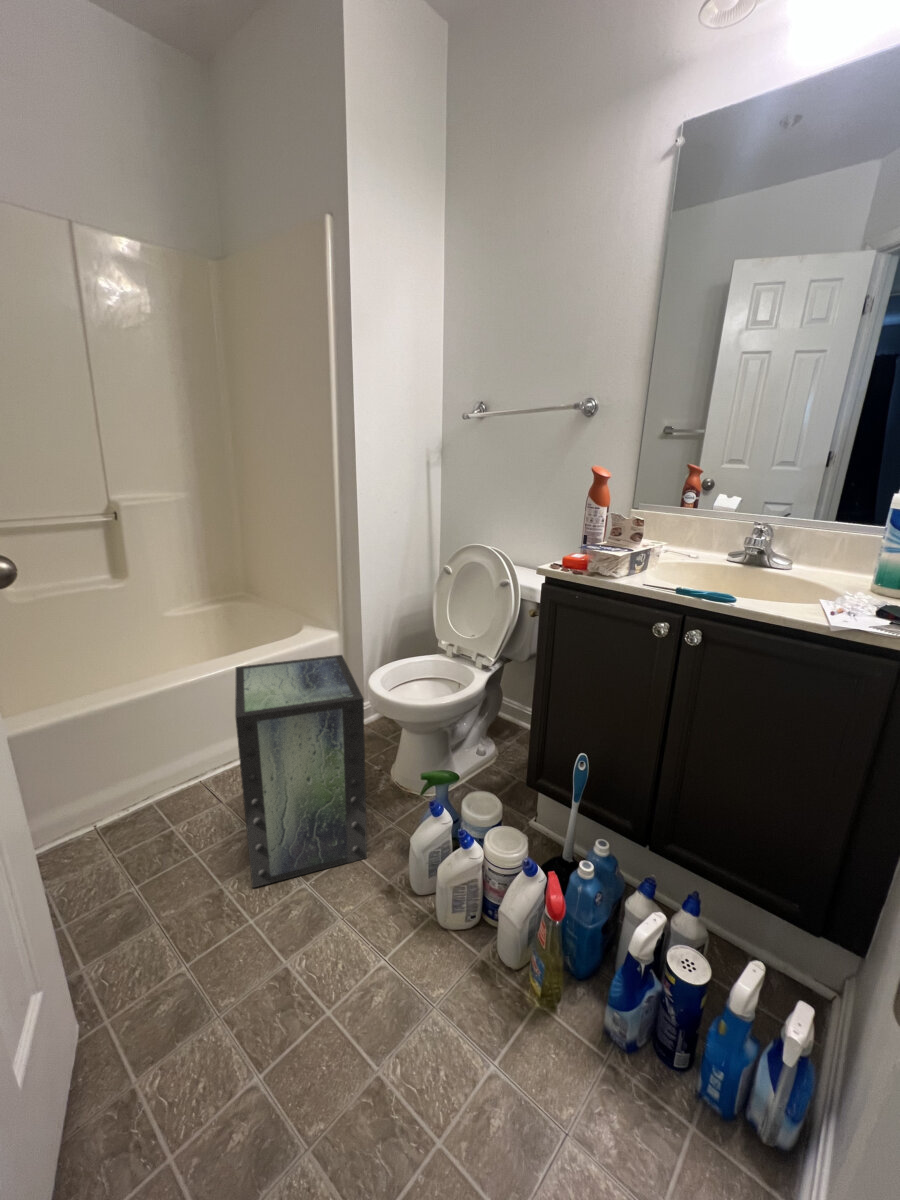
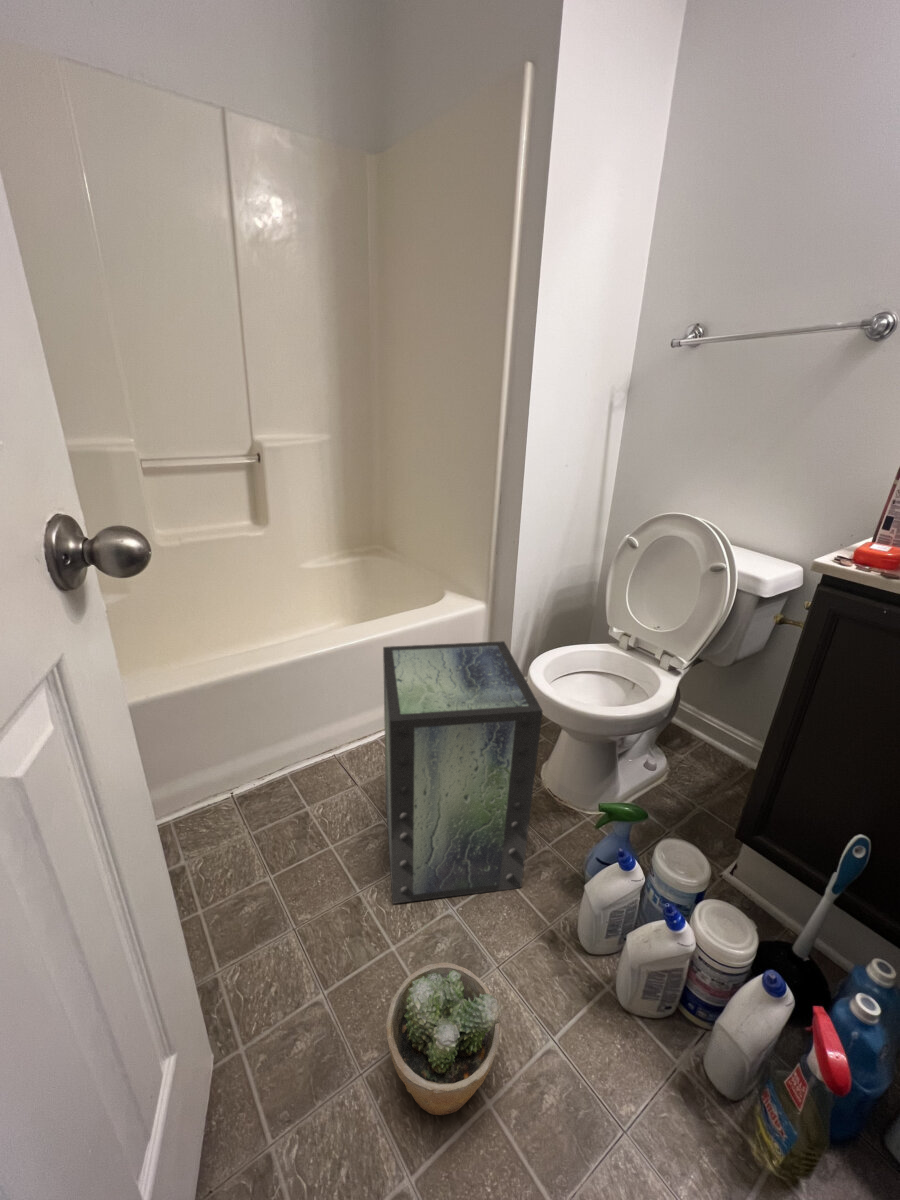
potted plant: none [235,903,331,1031] -> present [386,962,500,1115]

